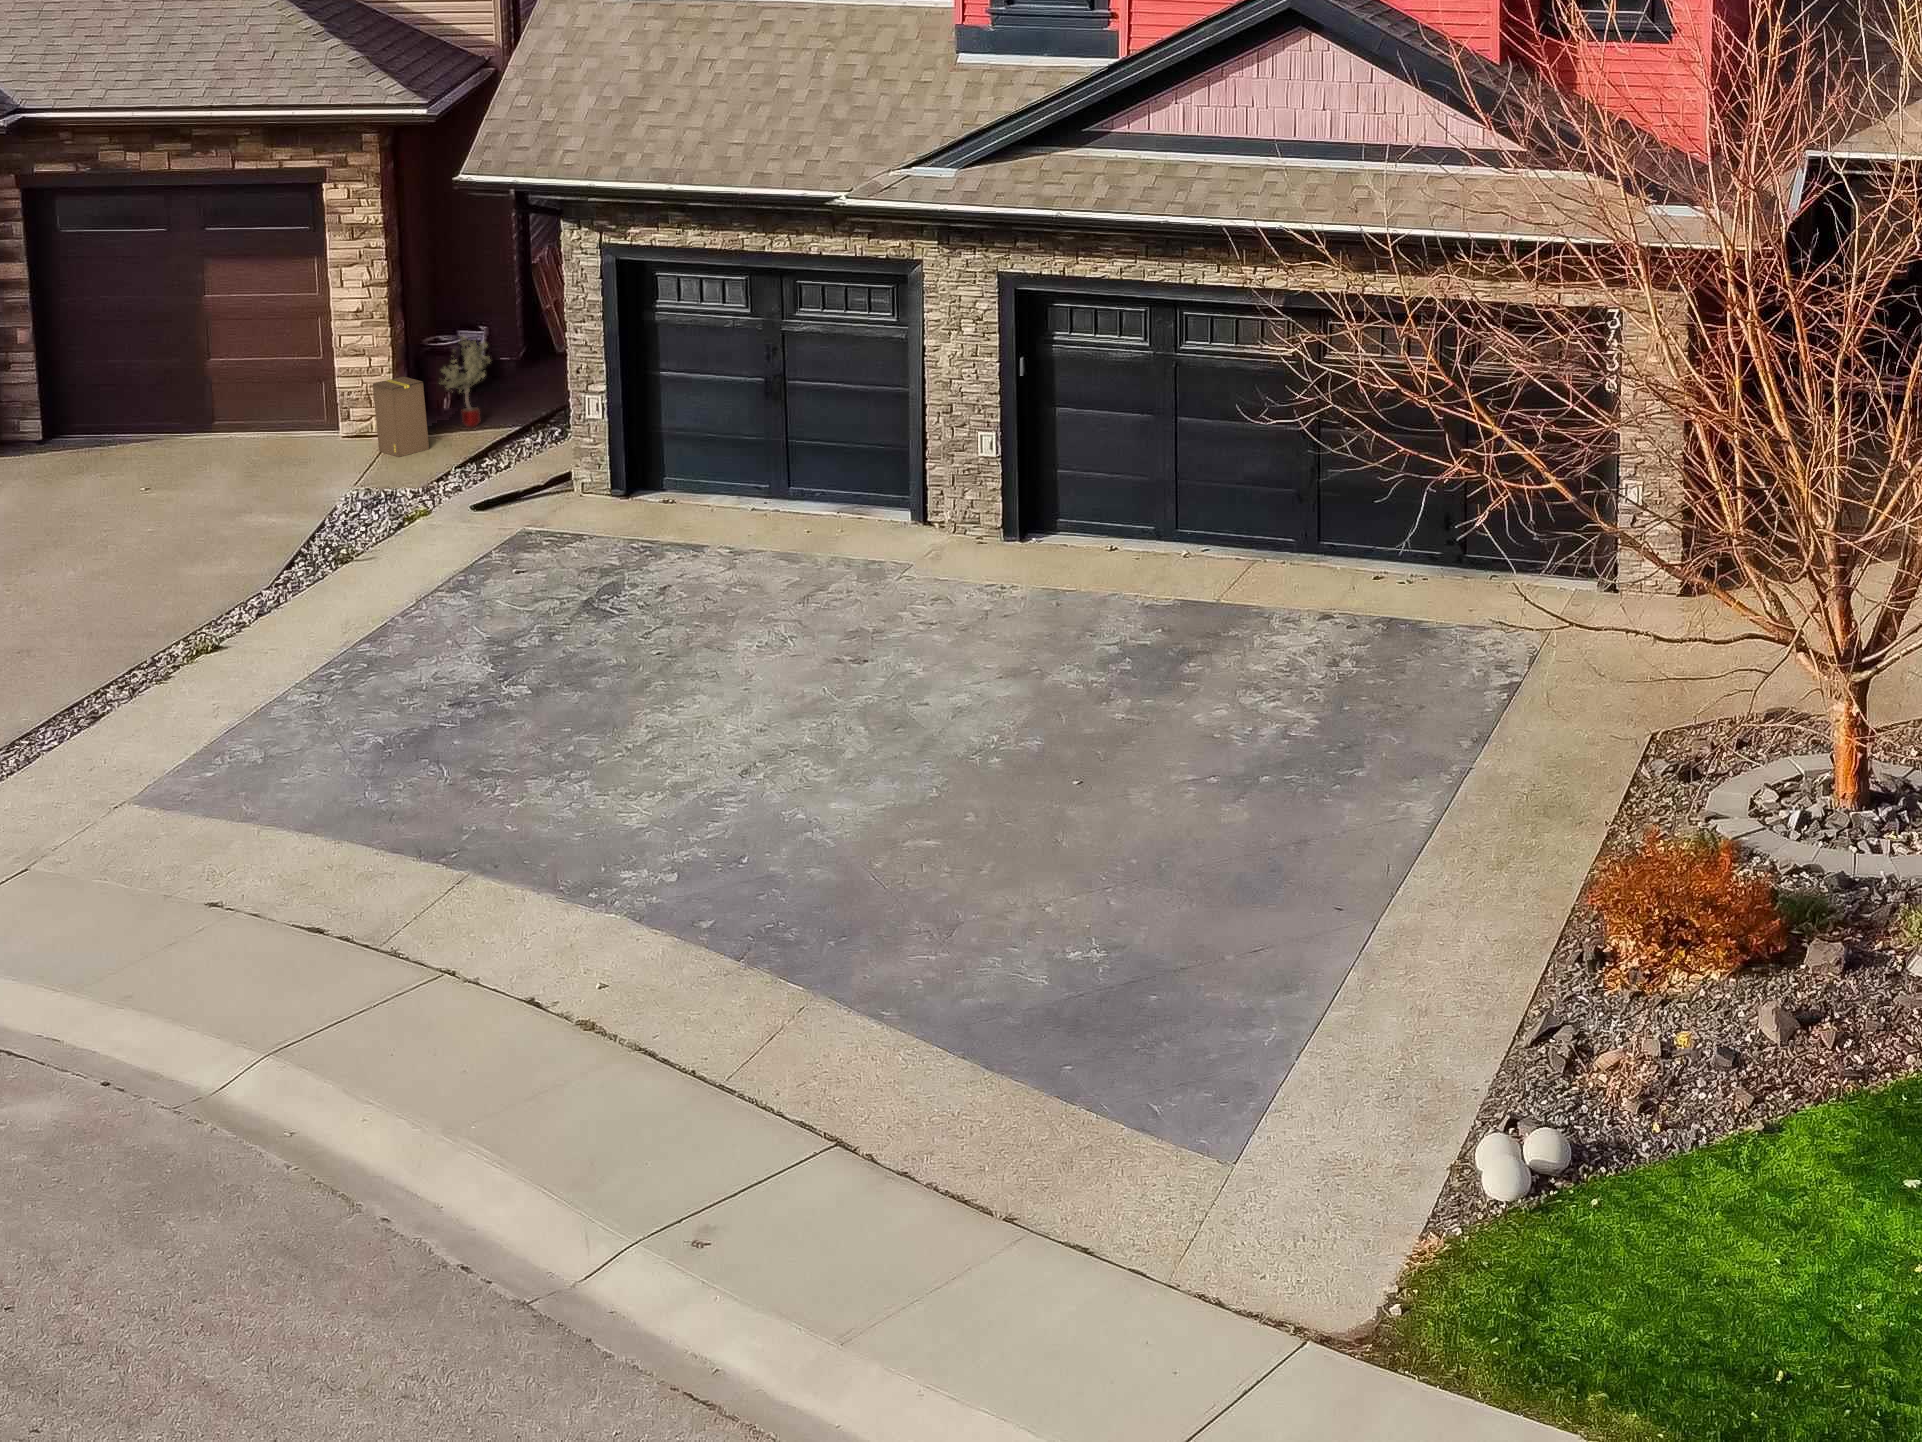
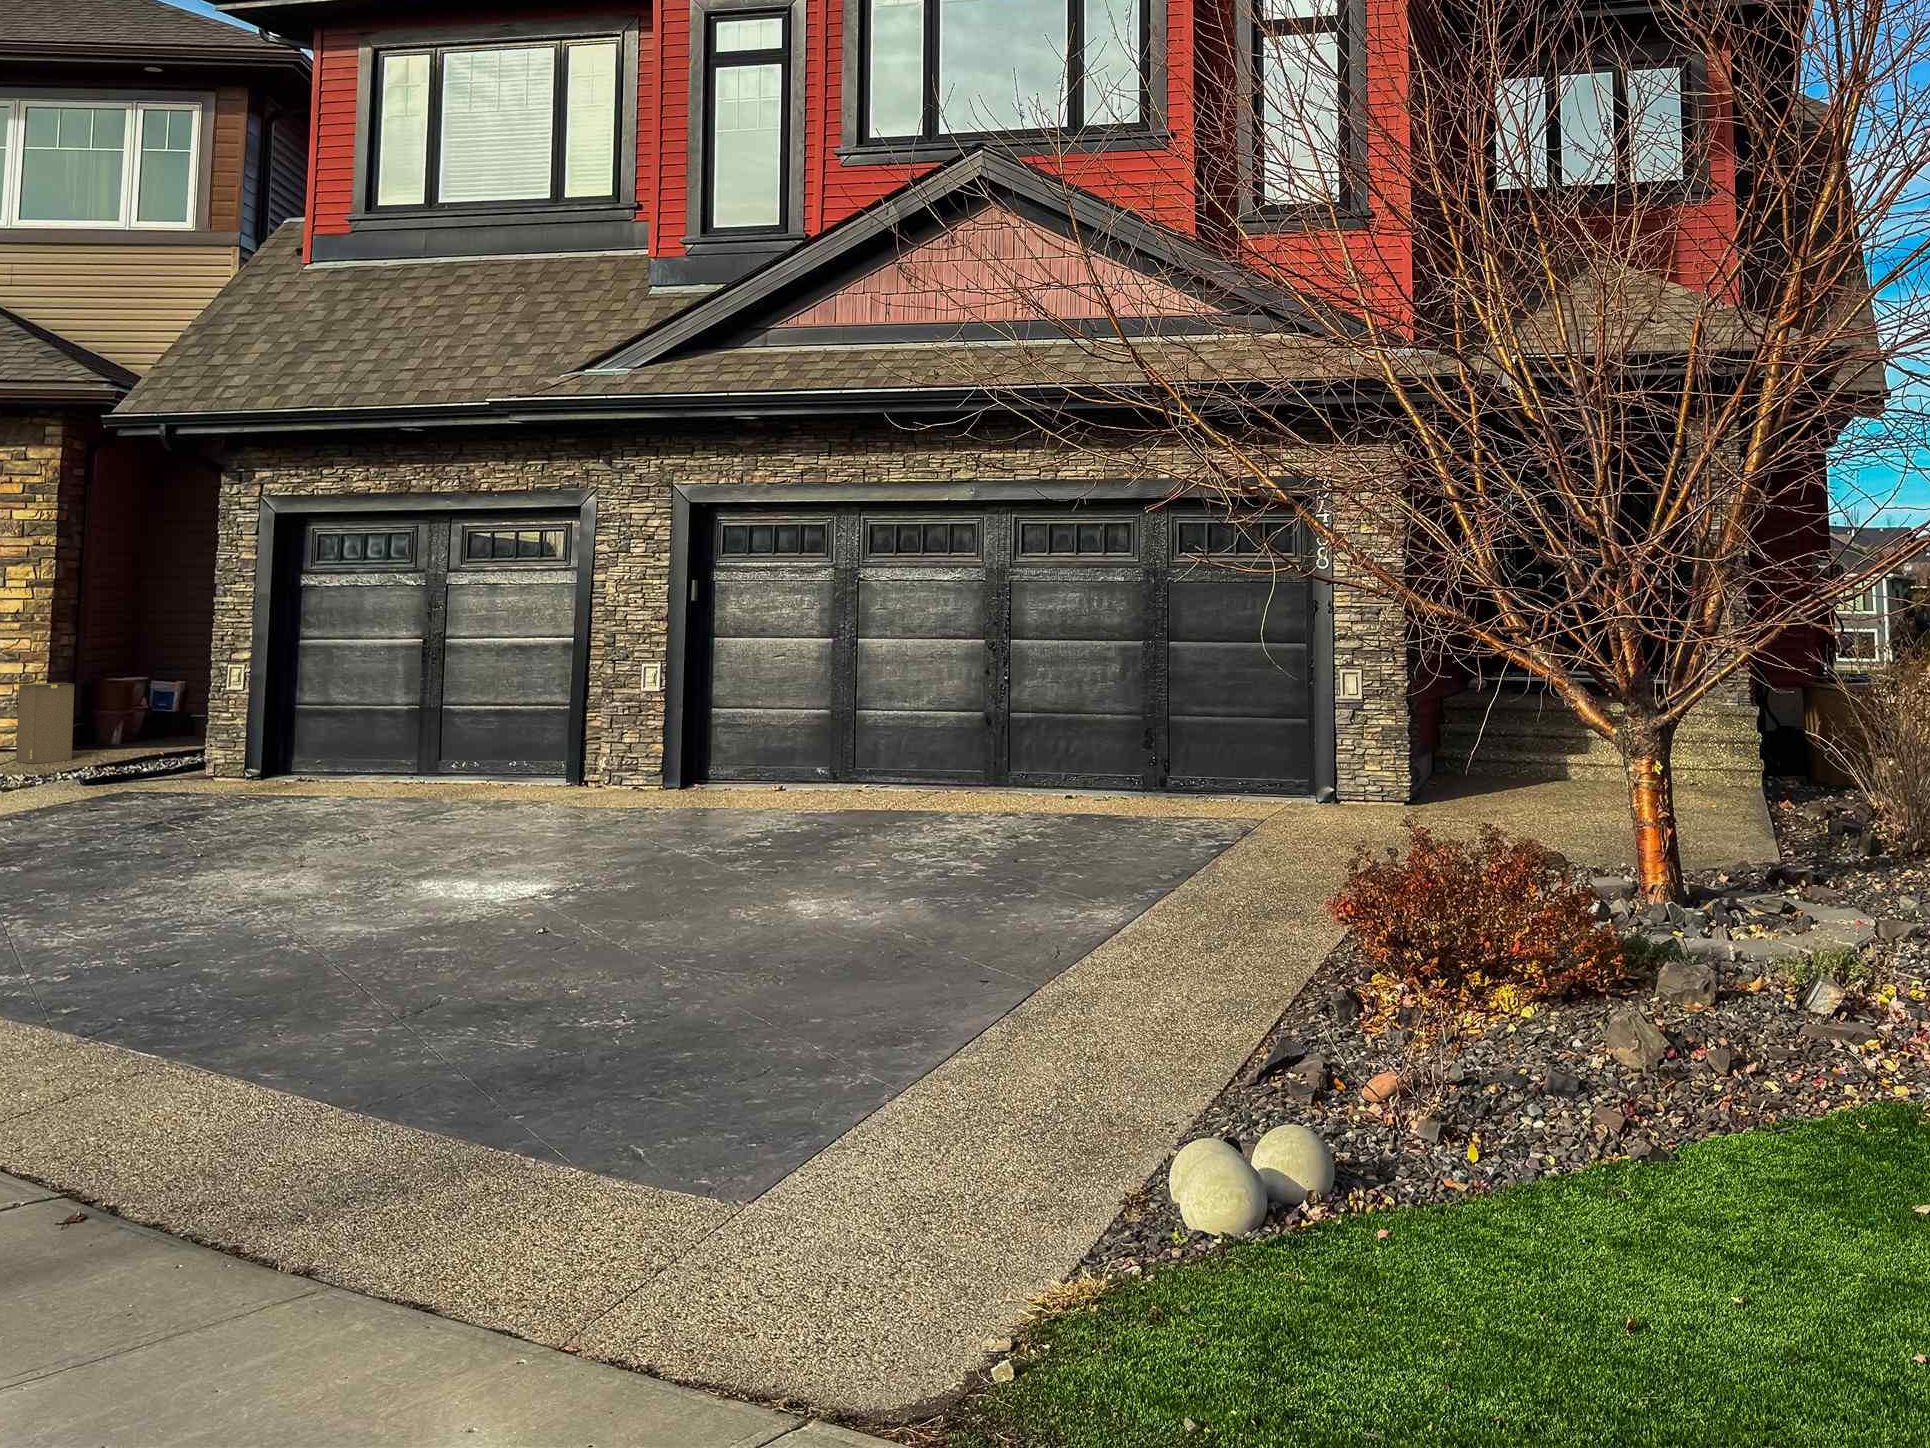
potted tree: present [439,336,490,427] -> none [99,651,165,750]

